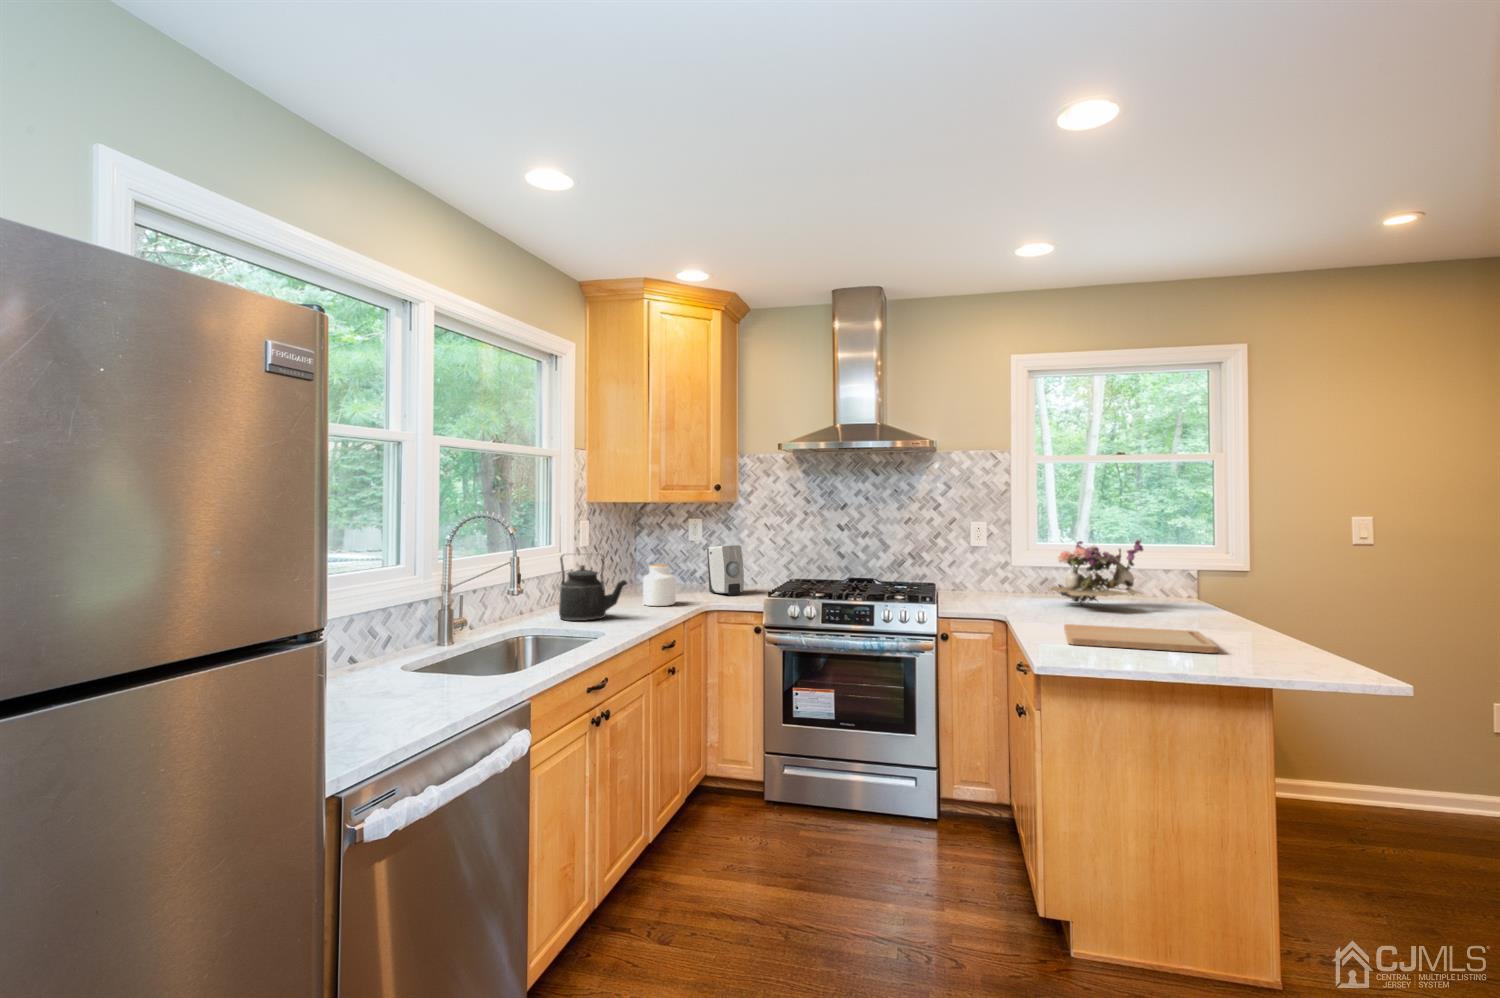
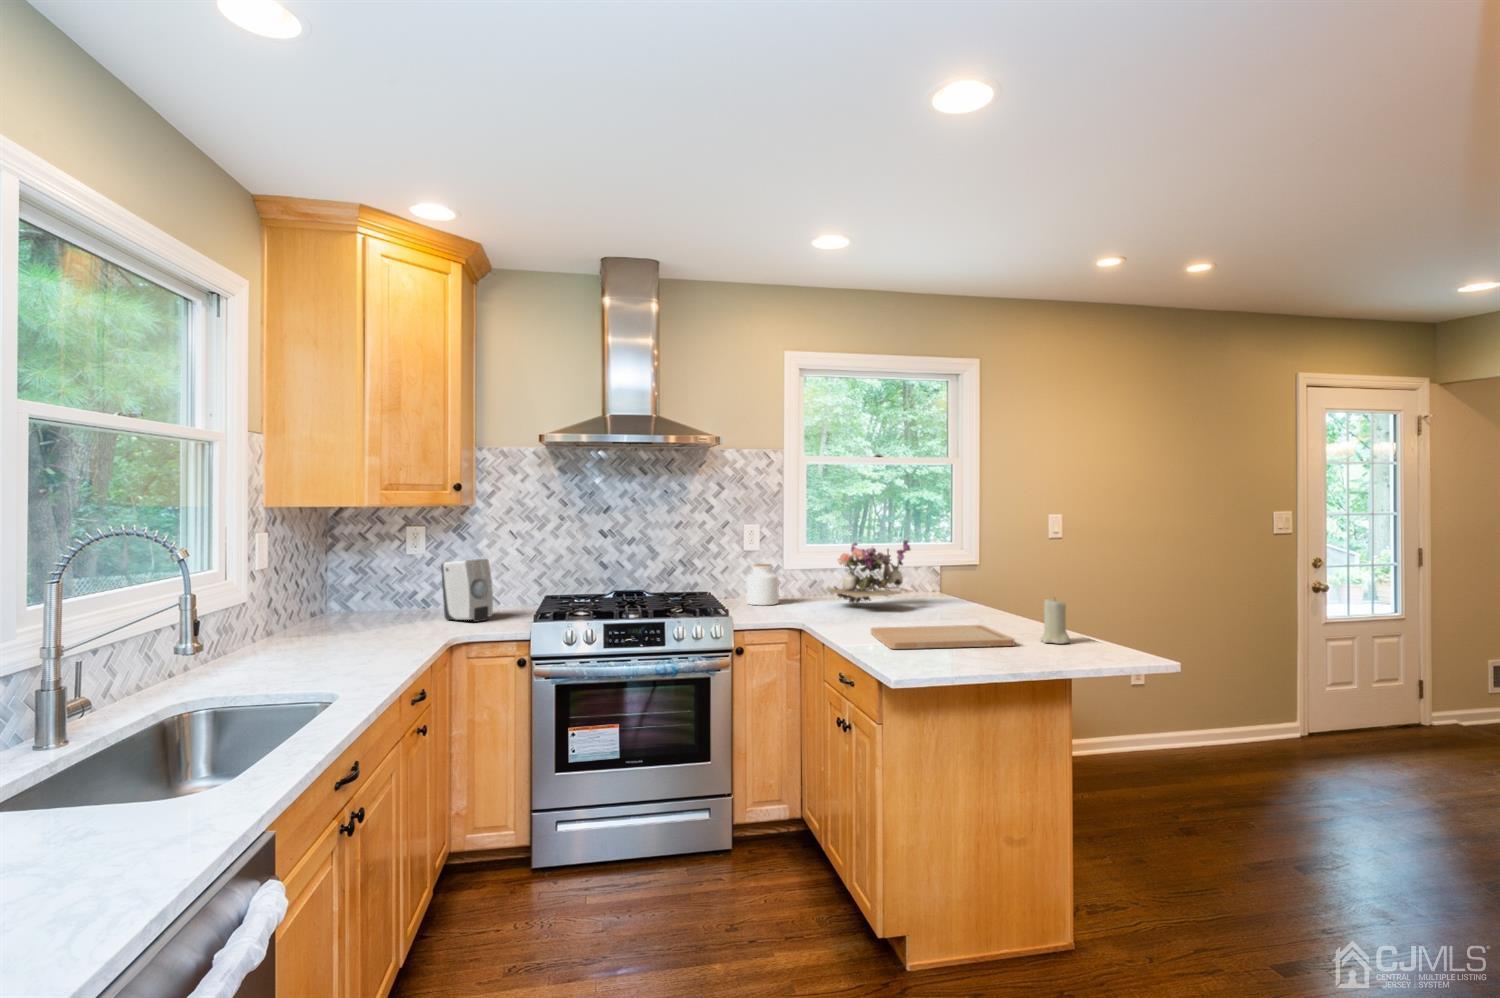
kettle: present [559,554,627,621] -> none [240,579,354,680]
jar: present [643,564,675,606] -> present [747,564,779,605]
candle: none [1258,605,1295,657] -> present [1041,599,1070,644]

